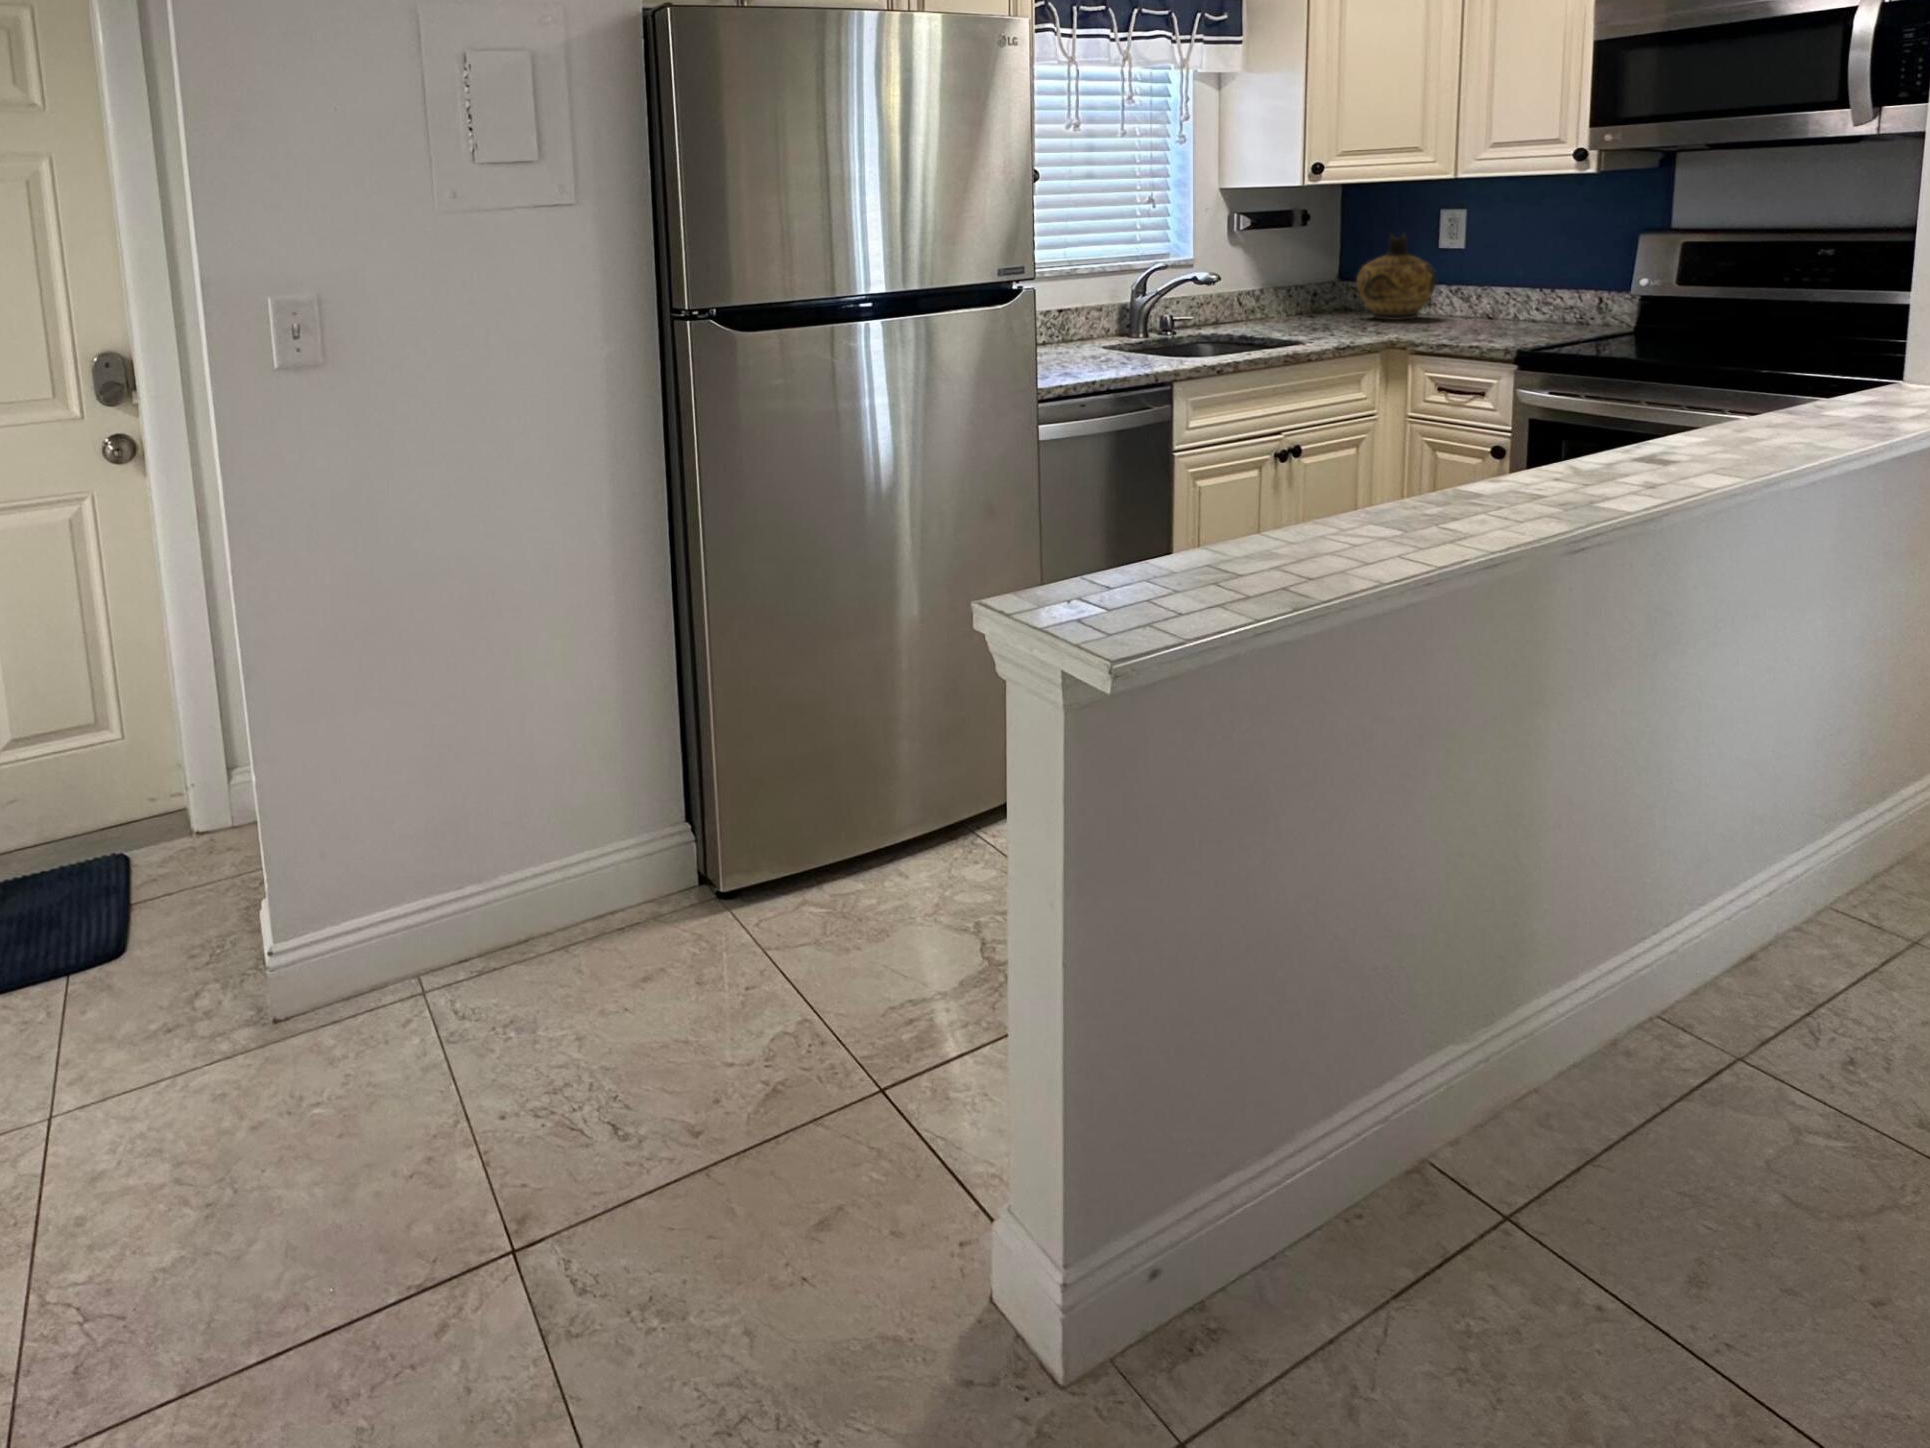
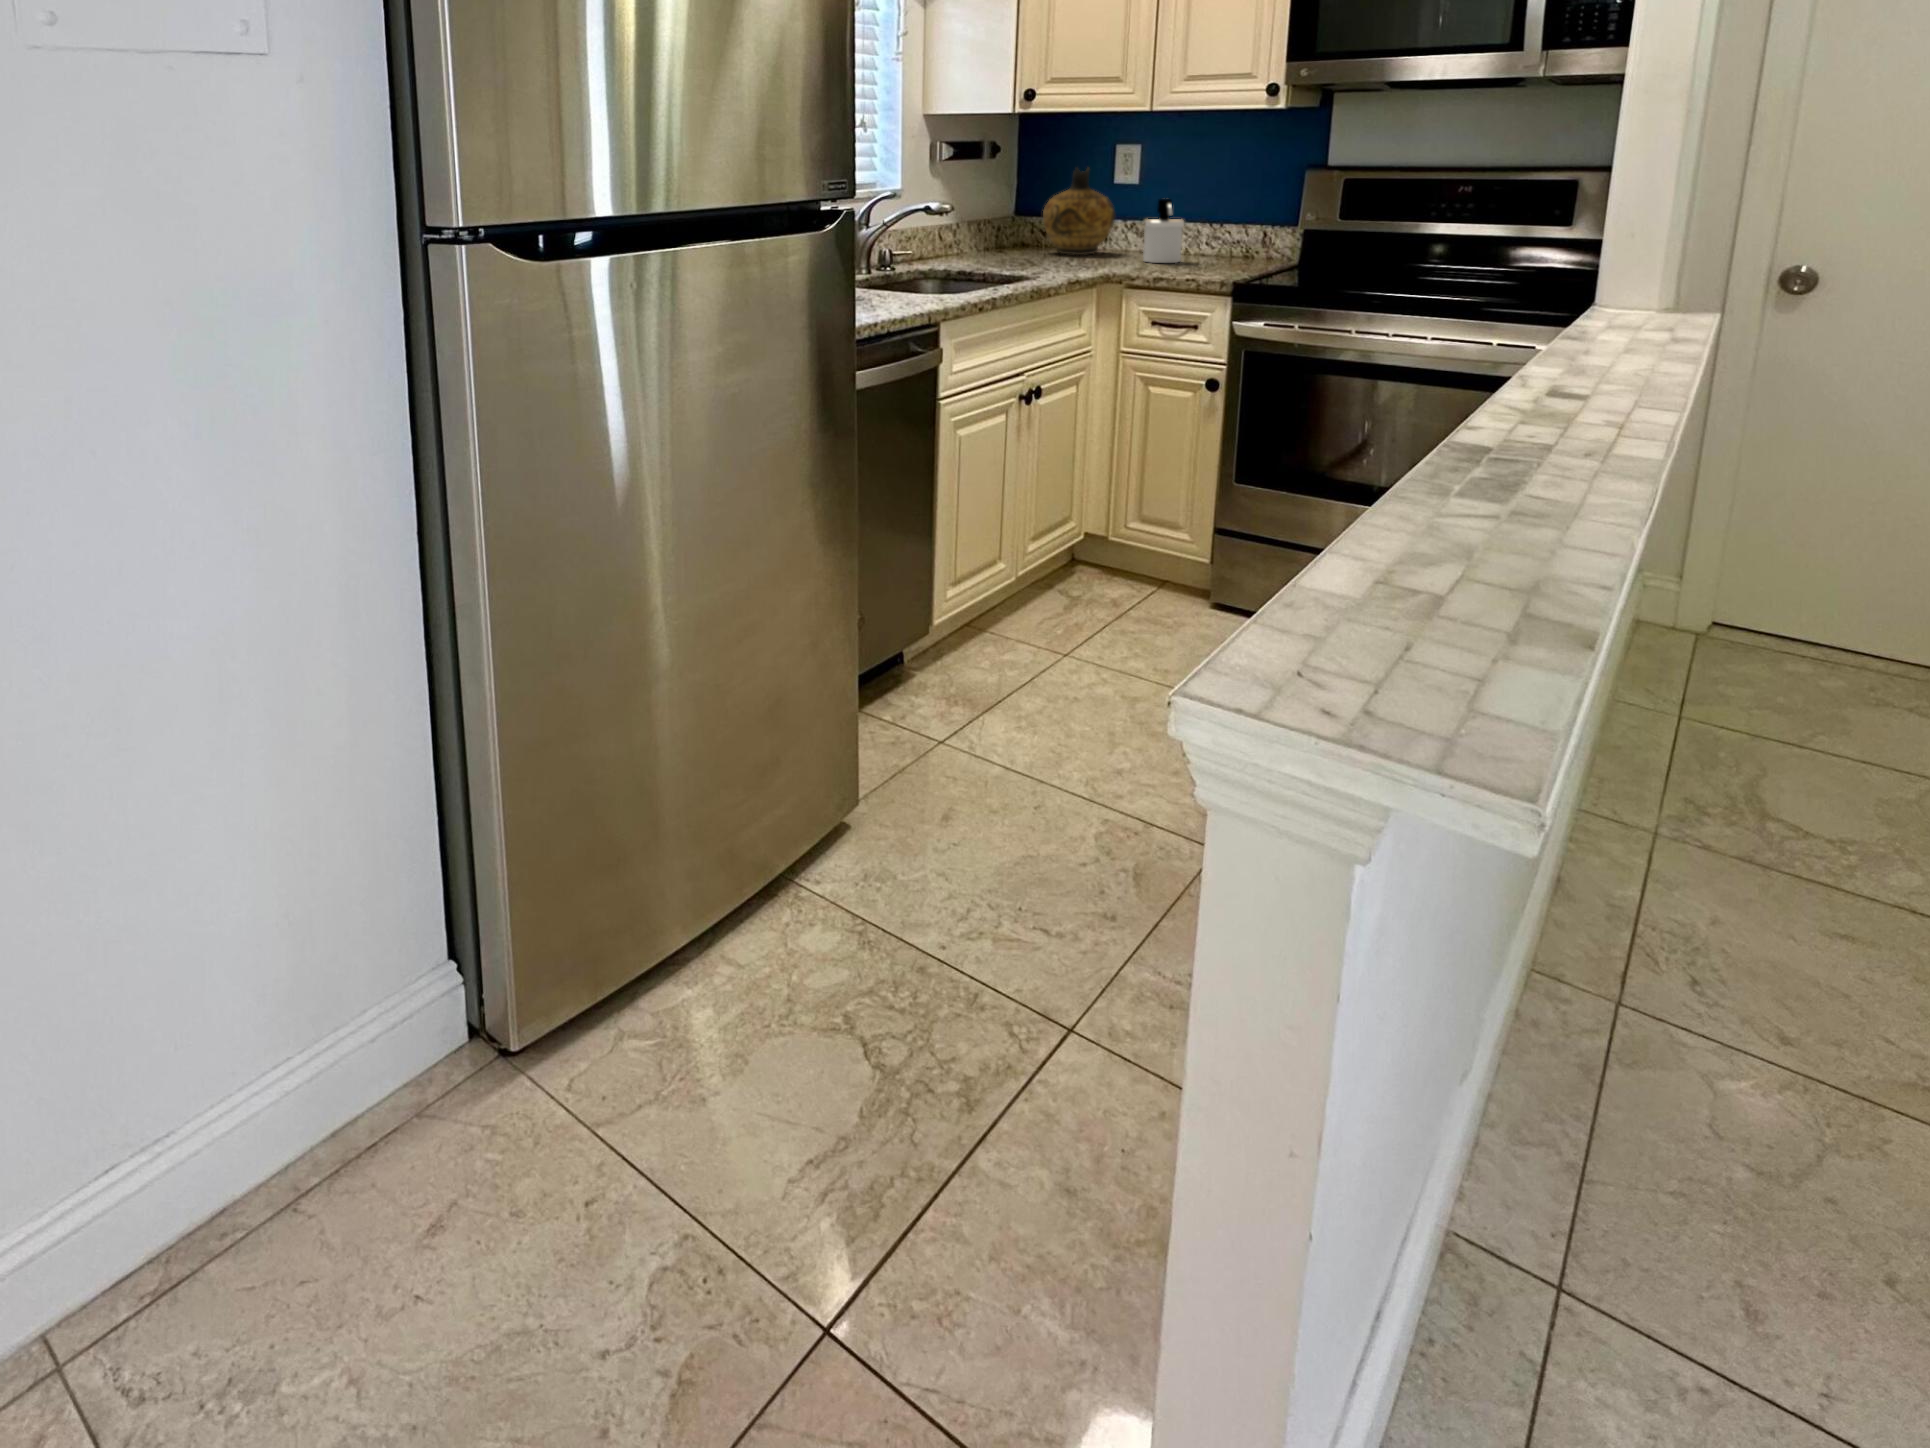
soap dispenser: none [1456,264,1502,329] -> present [1143,198,1184,263]

